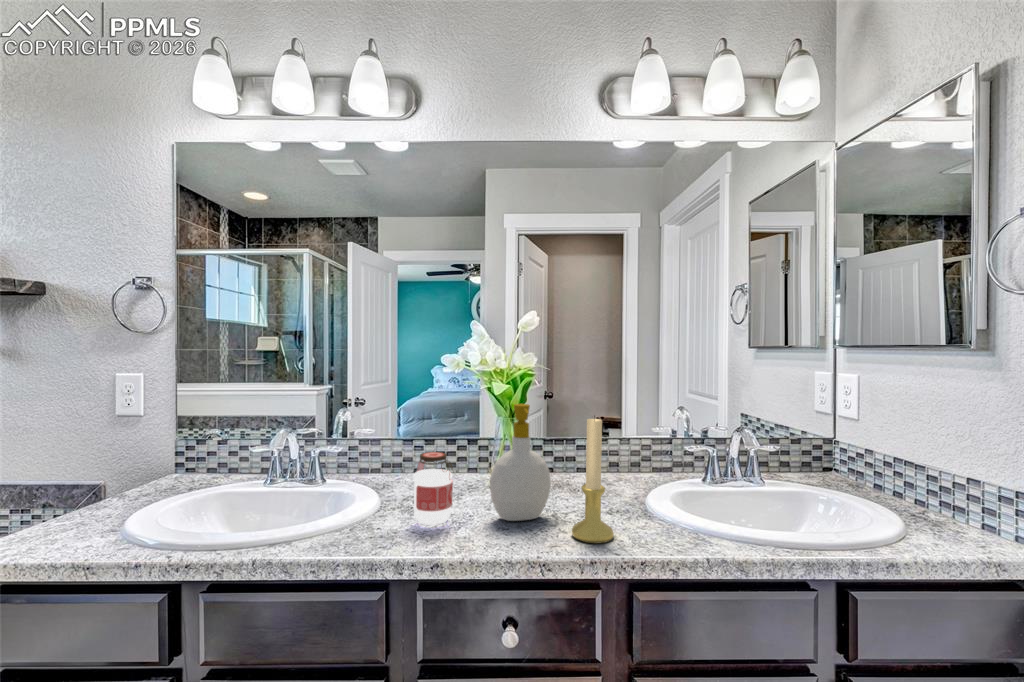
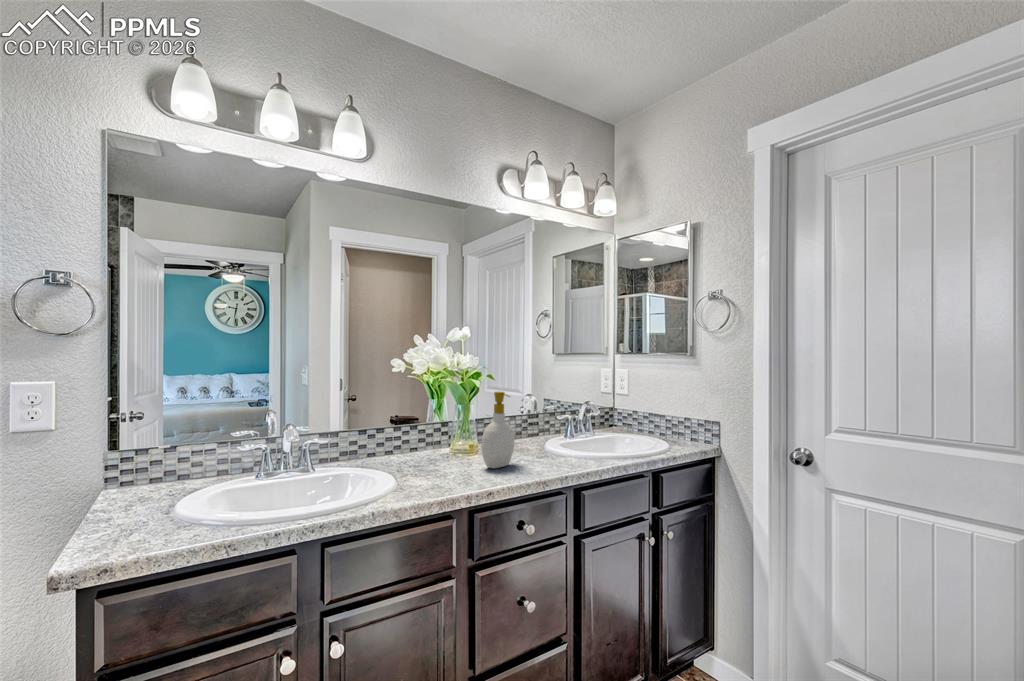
candle holder: present [572,417,614,543] -> none [538,395,563,470]
jar: present [414,452,453,525] -> none [435,428,465,478]

